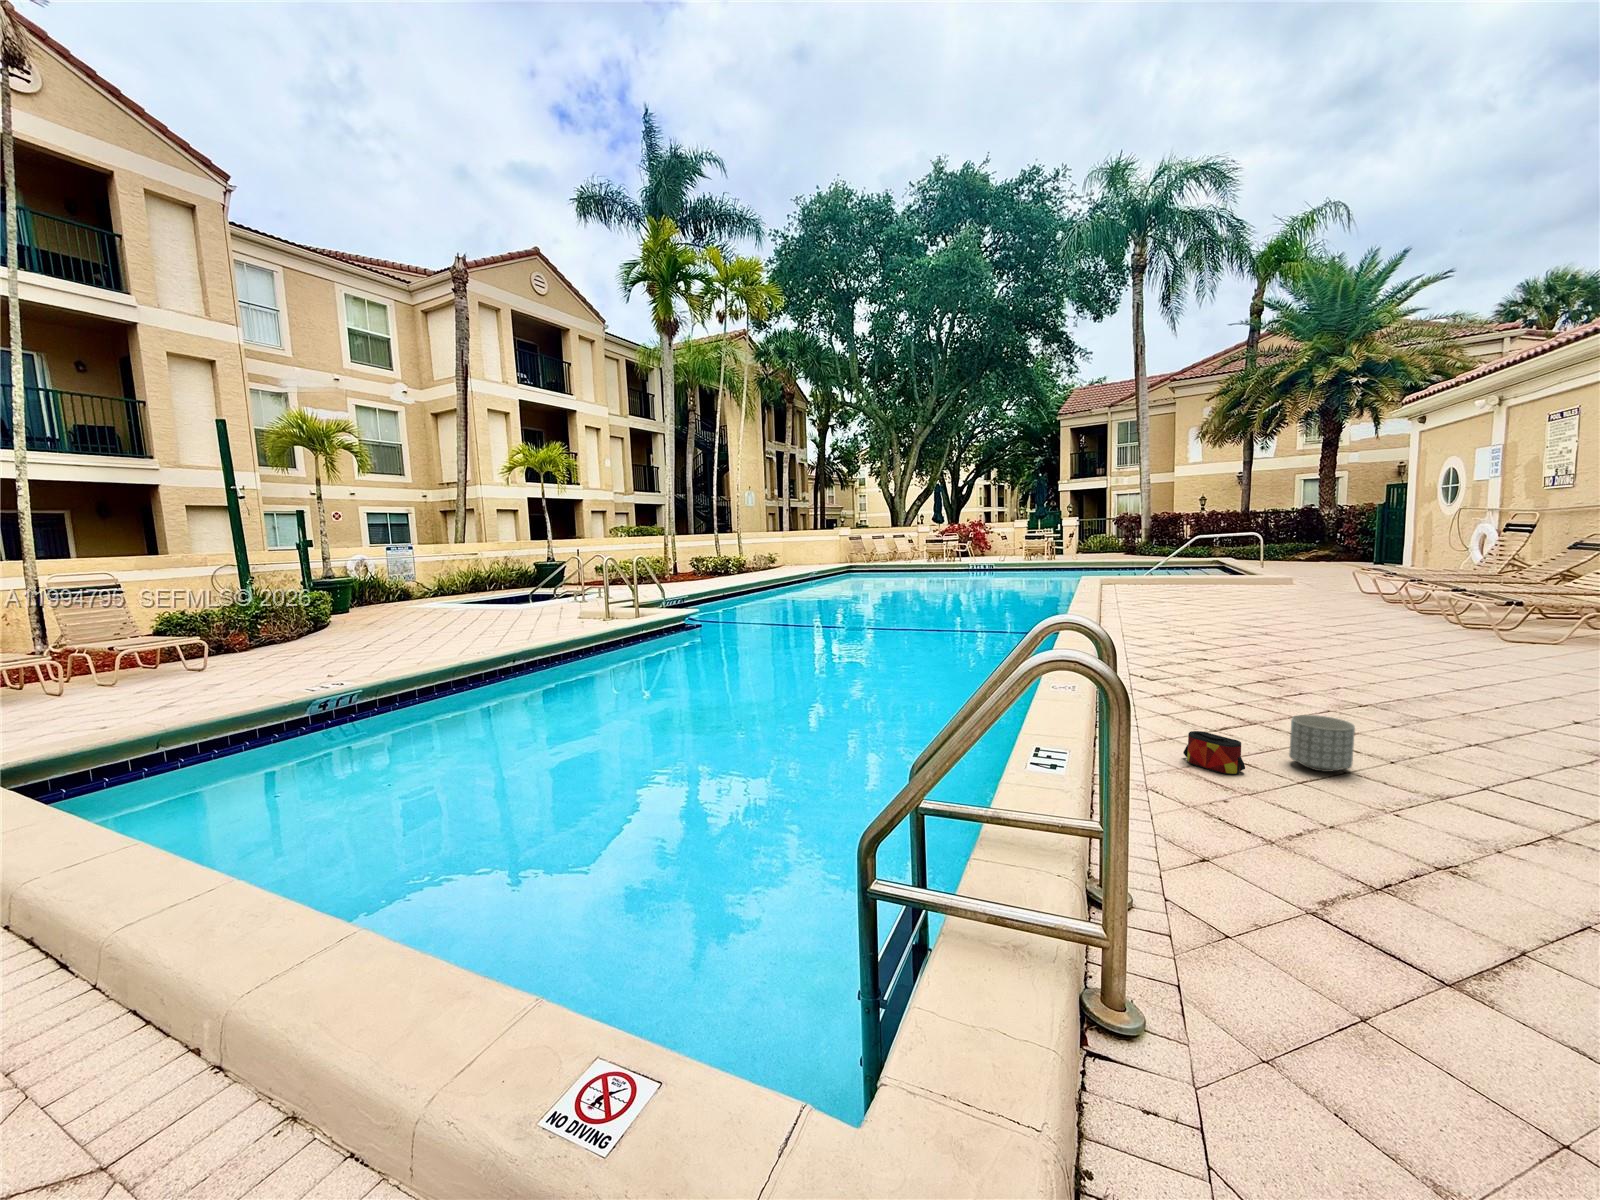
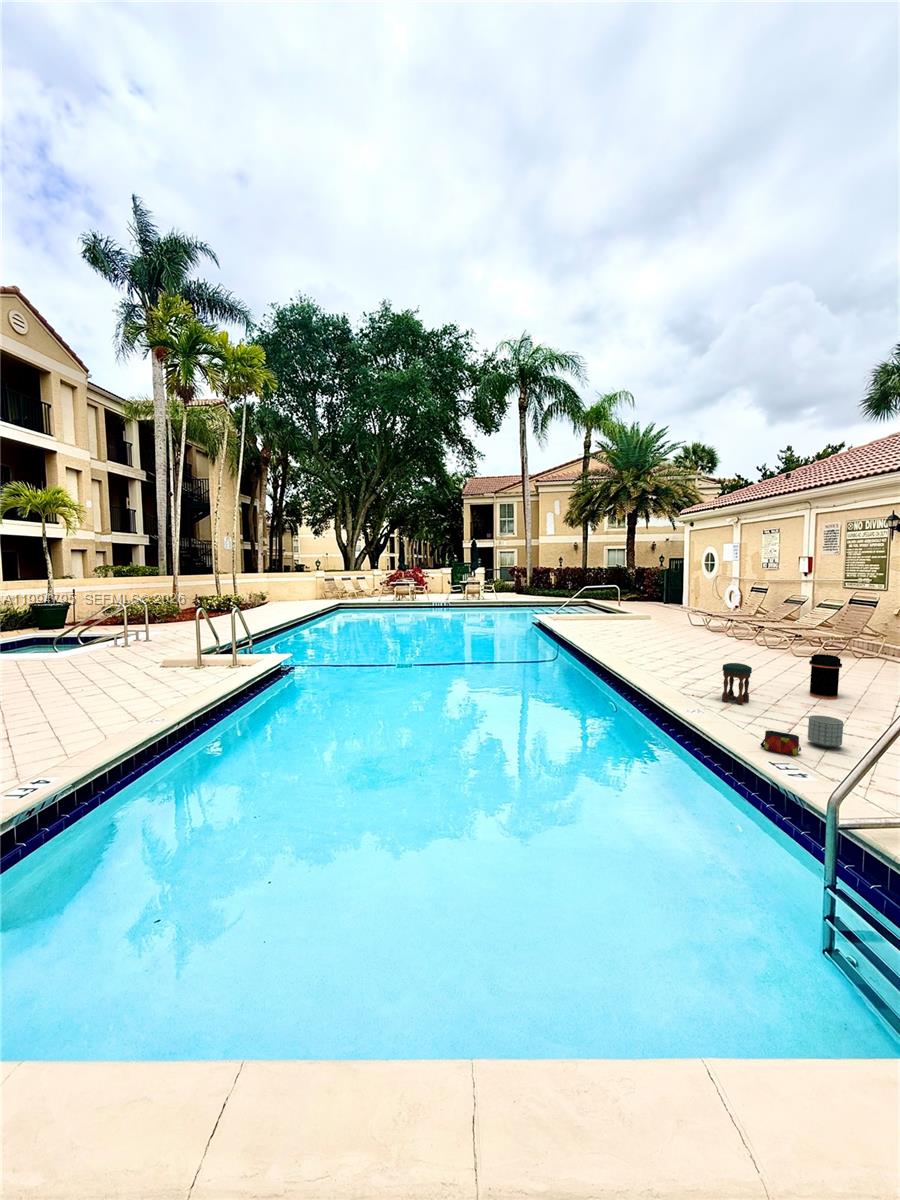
trash can: none [1440,624,1511,707] -> present [809,654,842,699]
stool: none [1234,633,1288,702] -> present [722,663,752,705]

